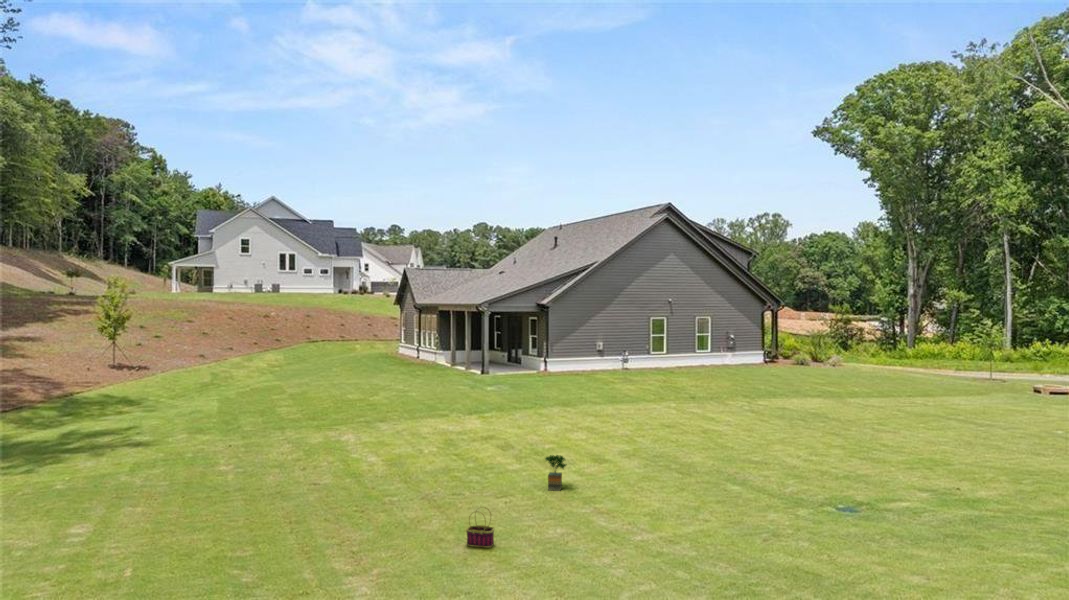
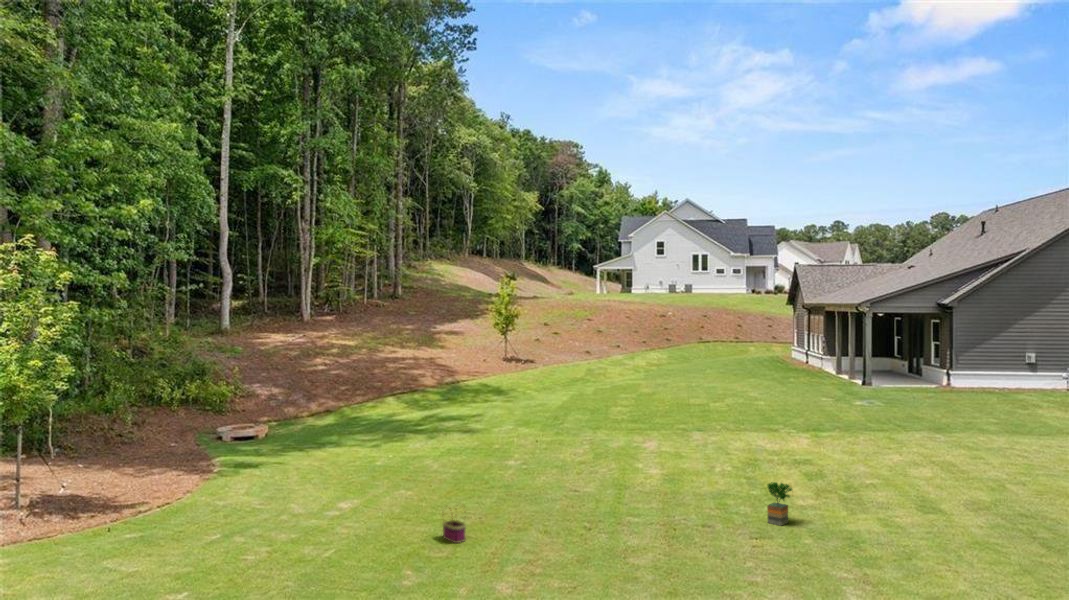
basket: present [466,511,494,548] -> present [443,506,466,543]

